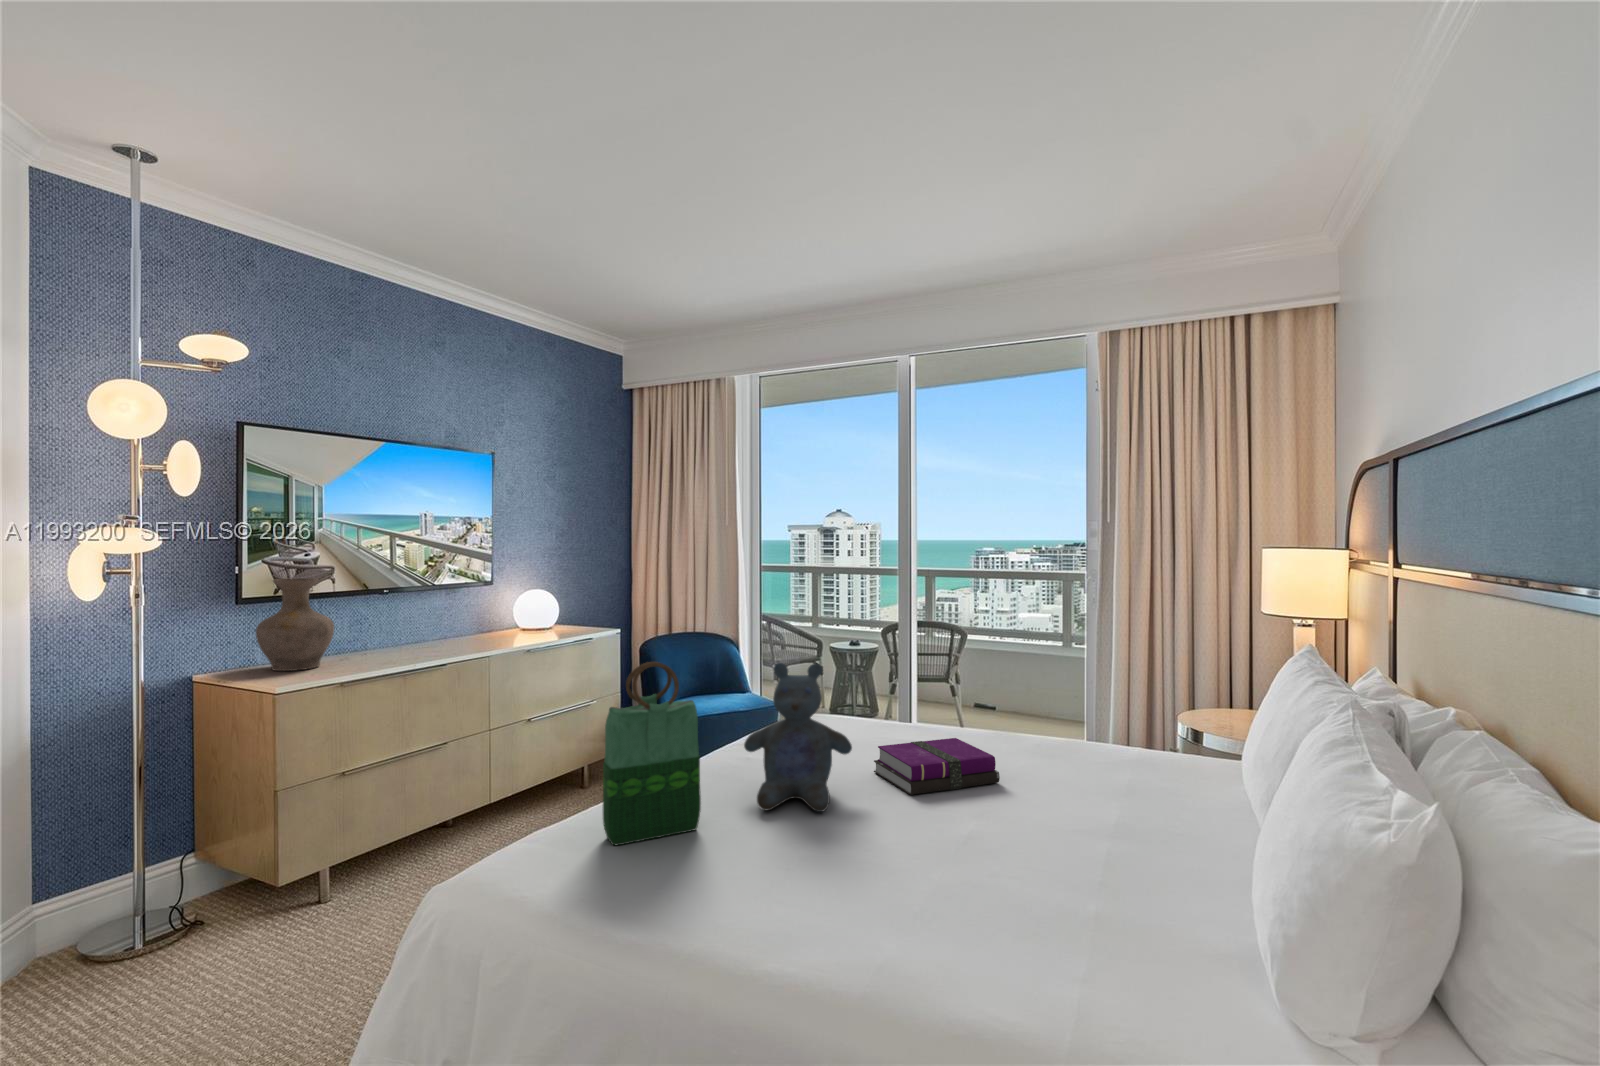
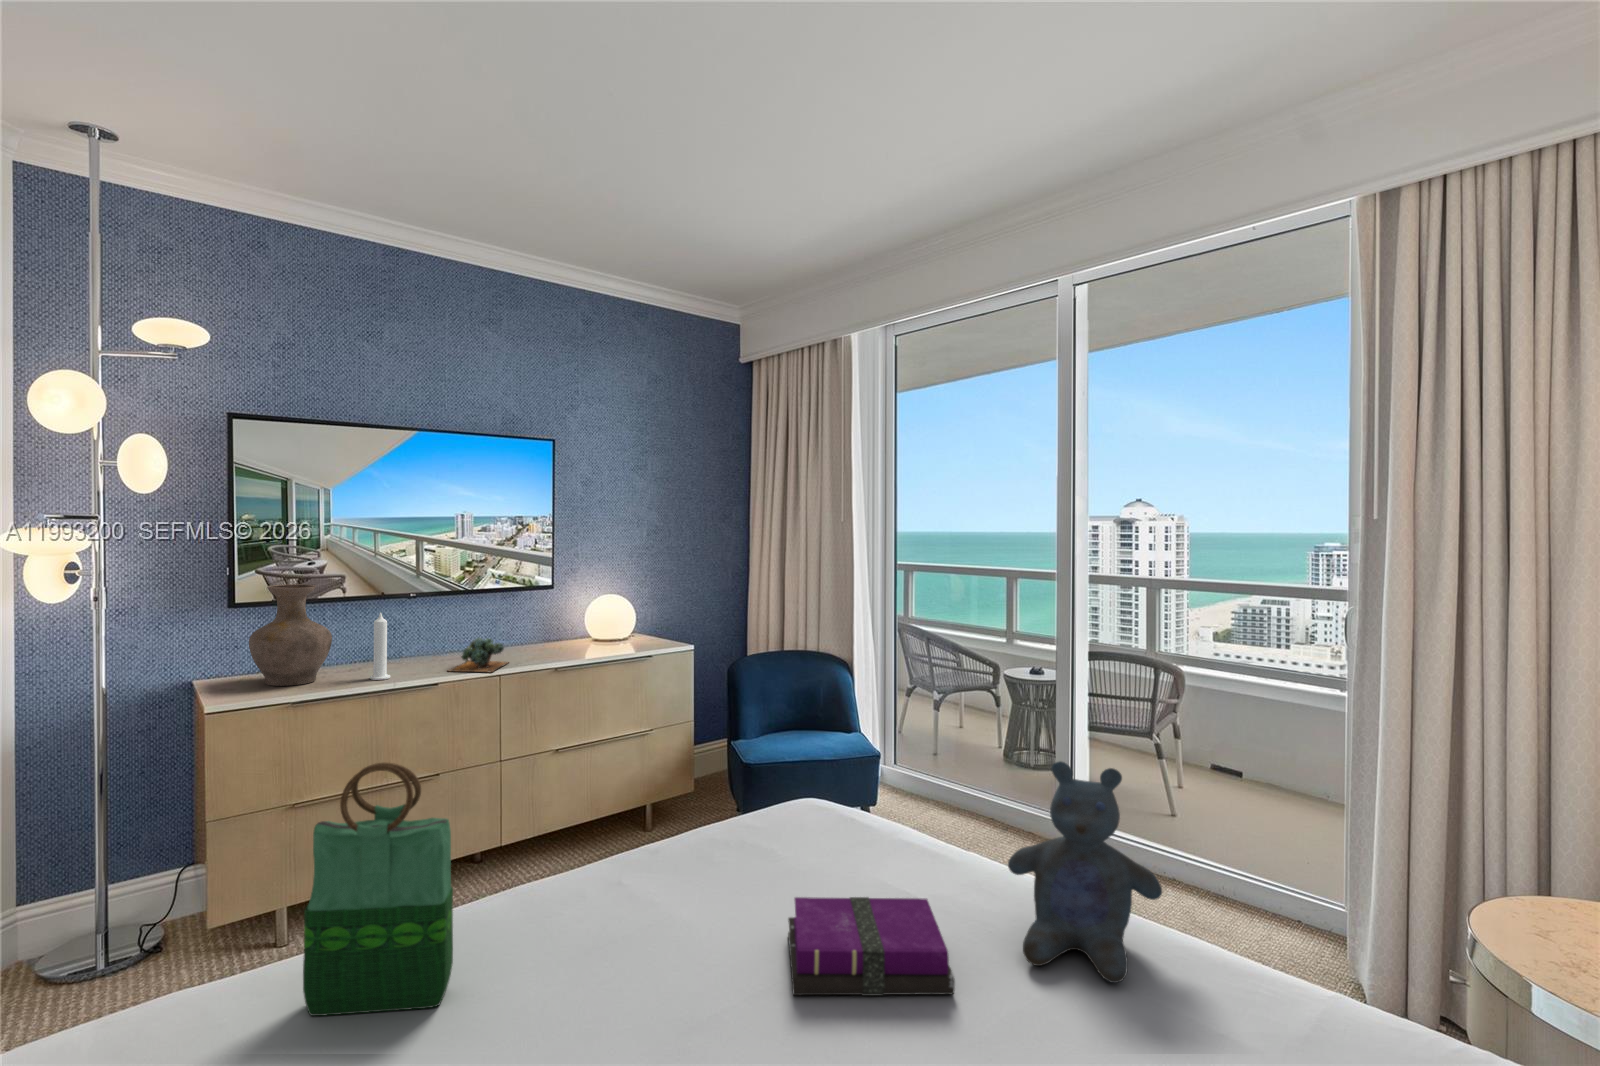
candle: none [369,601,388,661] -> present [370,613,390,680]
succulent plant: none [433,622,479,652] -> present [449,638,508,672]
stuffed bear: present [744,663,852,812] -> present [1008,761,1162,983]

